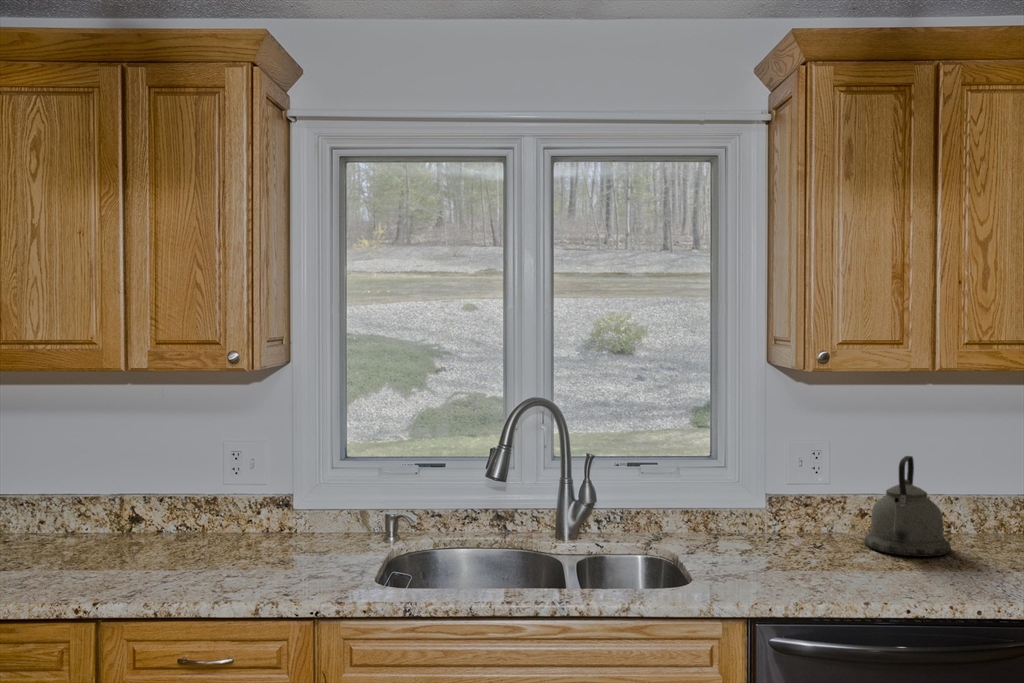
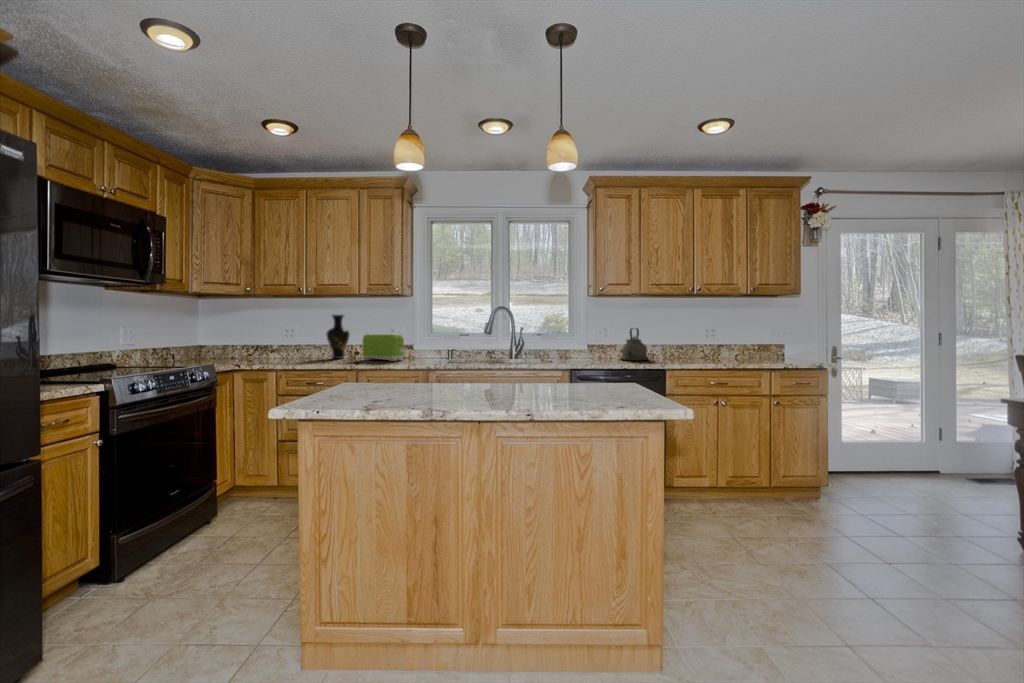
vase: none [48,415,117,539] -> present [327,315,350,359]
toaster: none [144,470,260,557] -> present [363,334,404,361]

